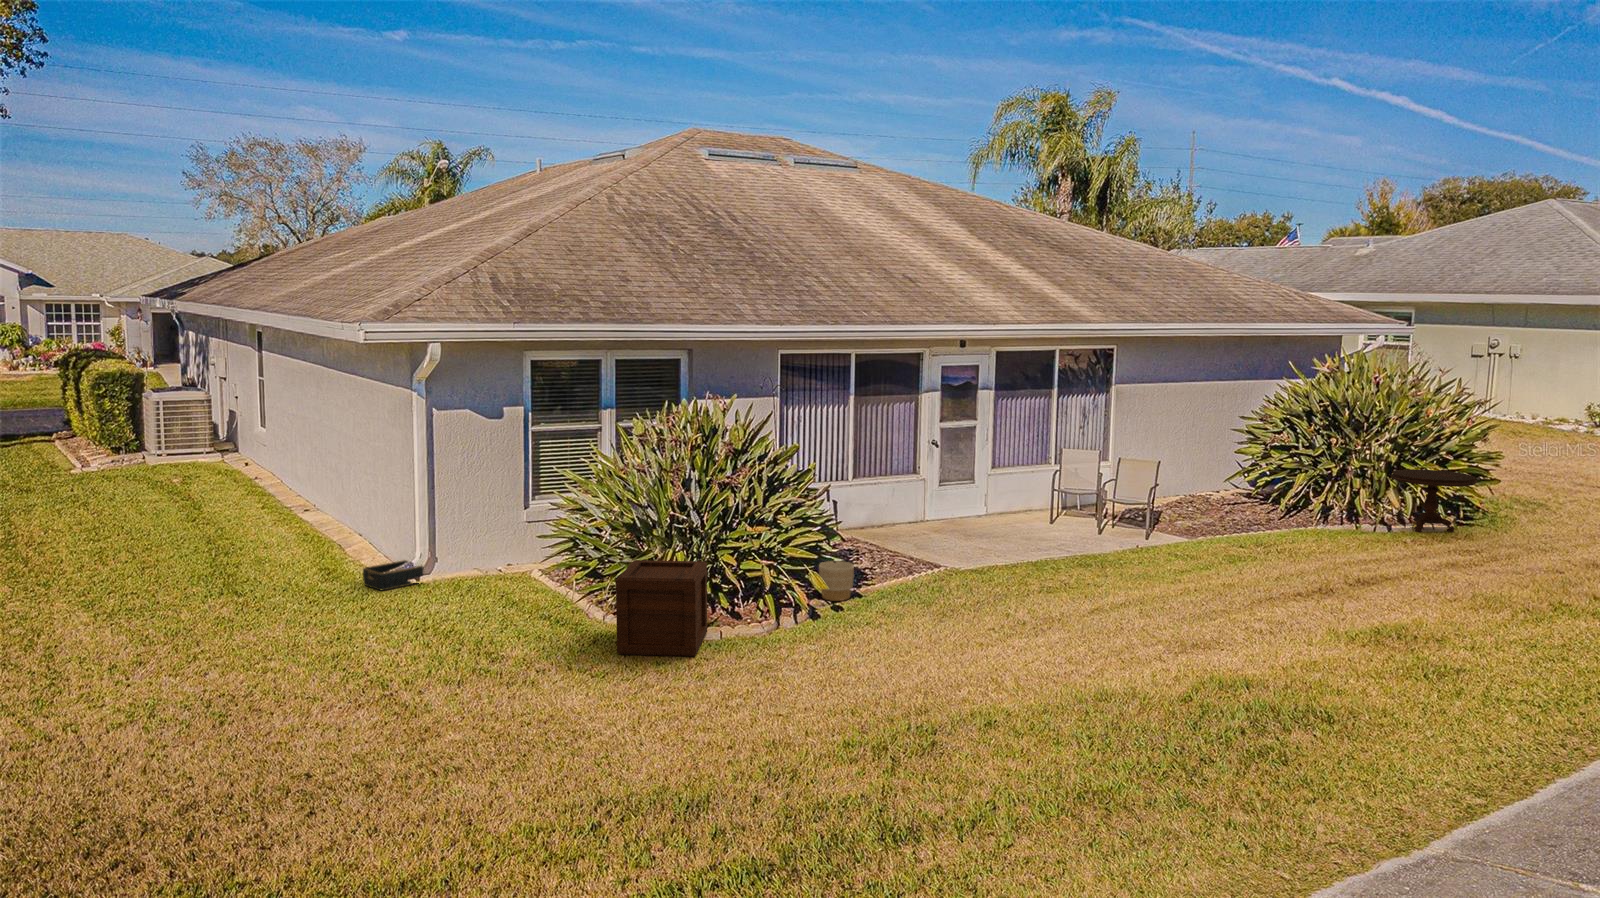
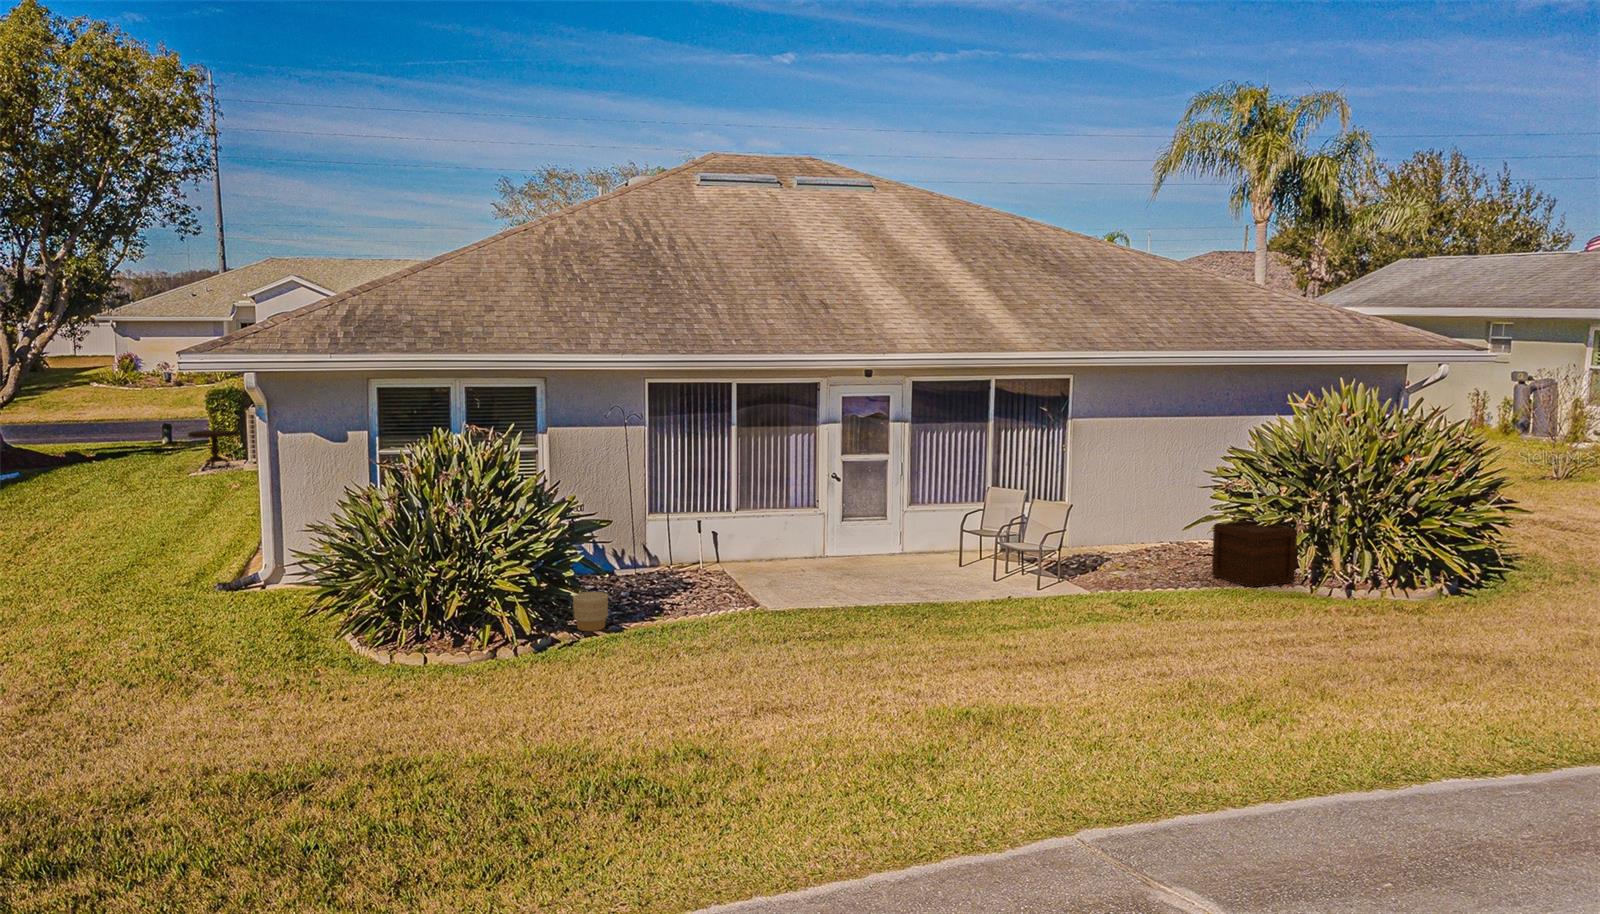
side table: present [1391,469,1477,532] -> present [188,430,240,468]
basket: present [363,560,423,590] -> none [220,568,271,593]
wooden crate: present [616,560,707,656] -> present [1212,520,1297,587]

